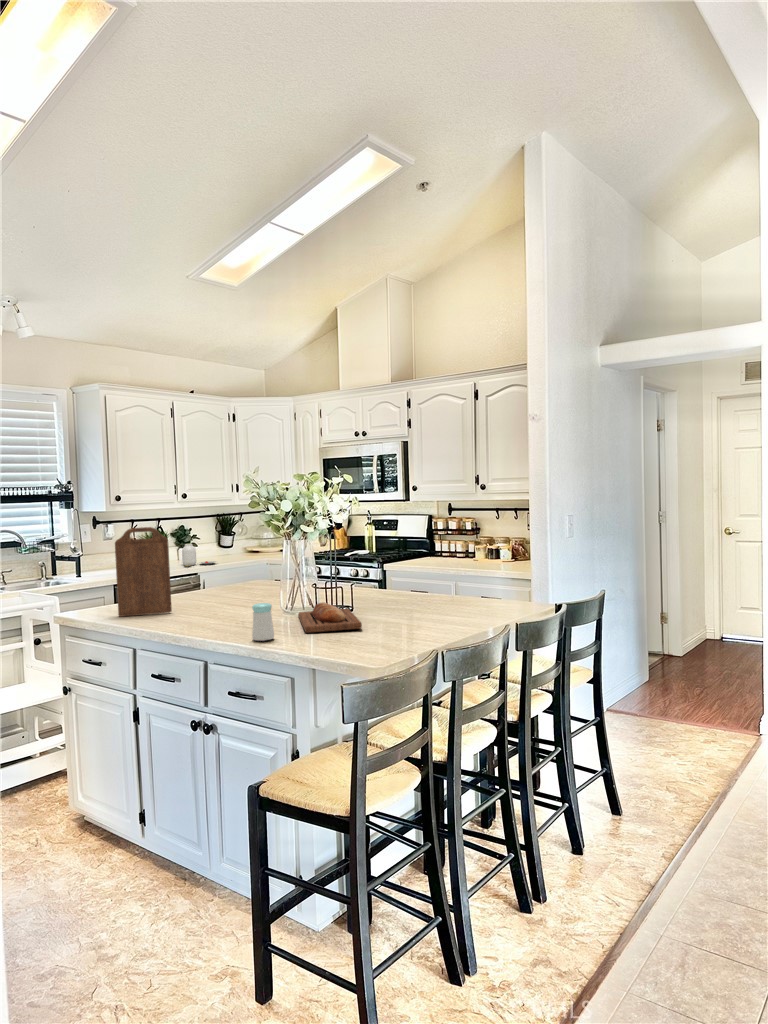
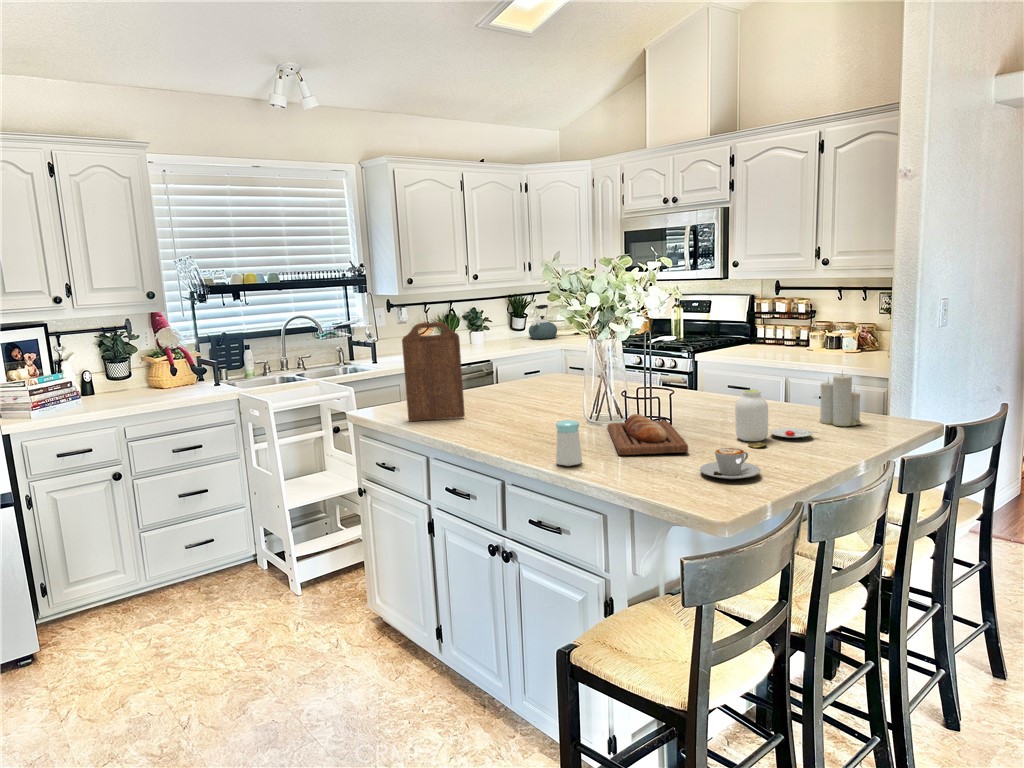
kettle: none [233,524,260,555] -> present [529,305,557,339]
jar: present [182,544,216,567] -> present [735,390,813,448]
candle: none [468,565,500,609] -> present [820,375,862,426]
coffee cup: none [368,621,414,644] -> present [700,448,761,479]

